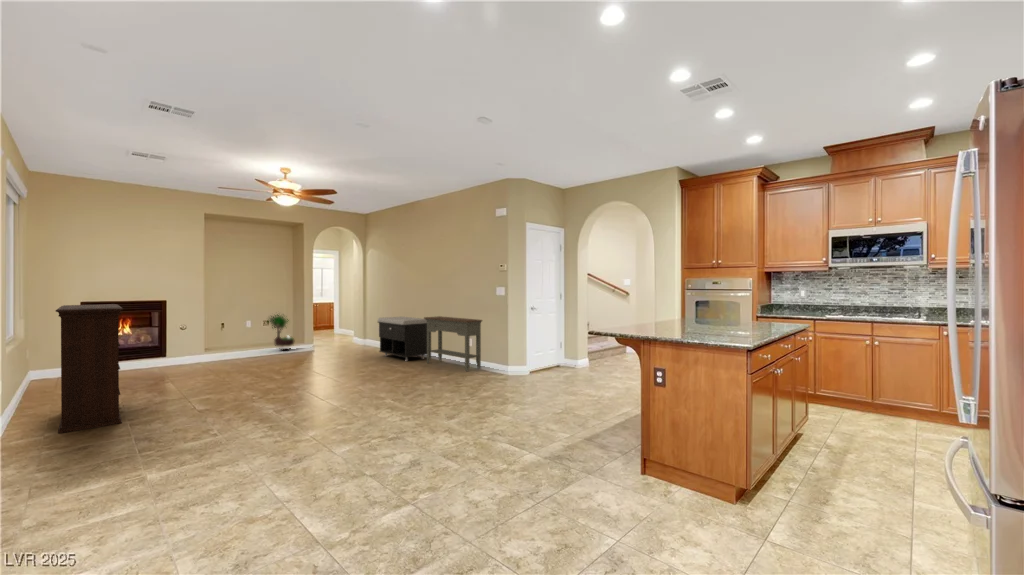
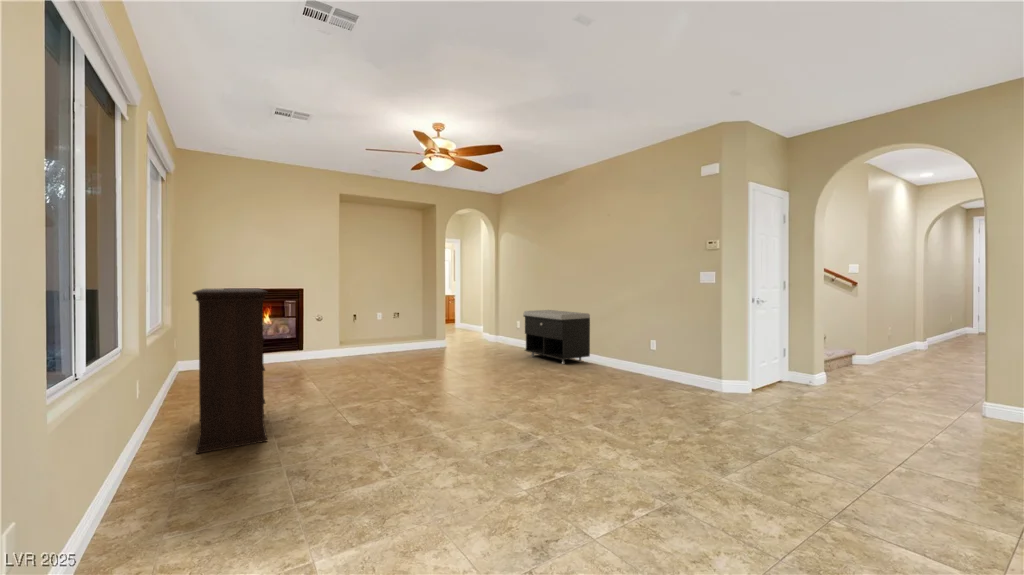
potted tree: present [269,314,294,350] -> none [397,301,426,345]
console table: present [424,316,482,371] -> none [587,310,675,383]

